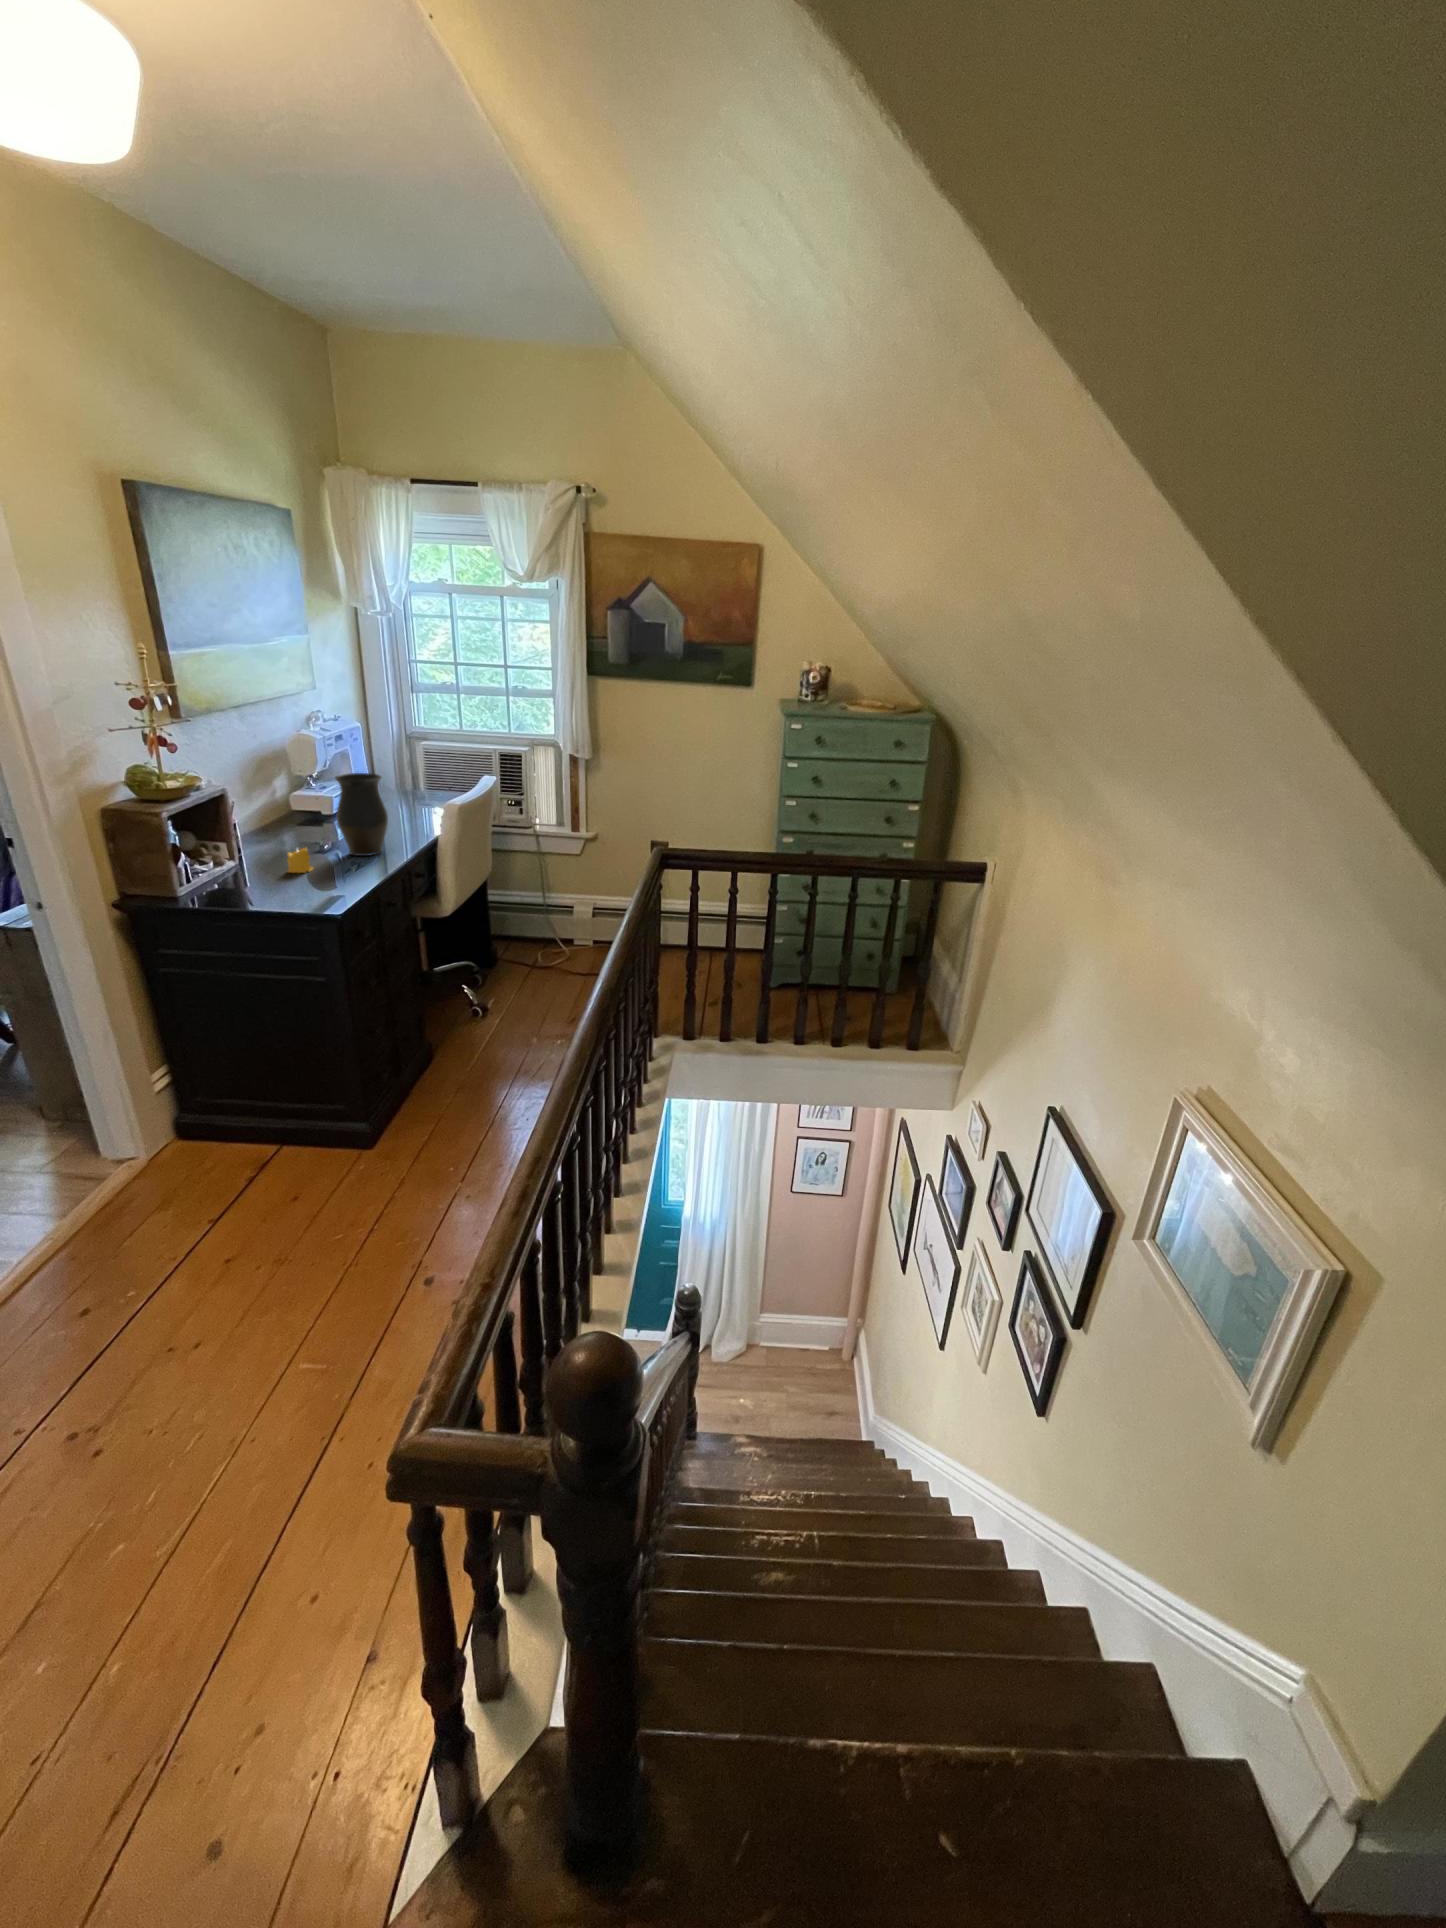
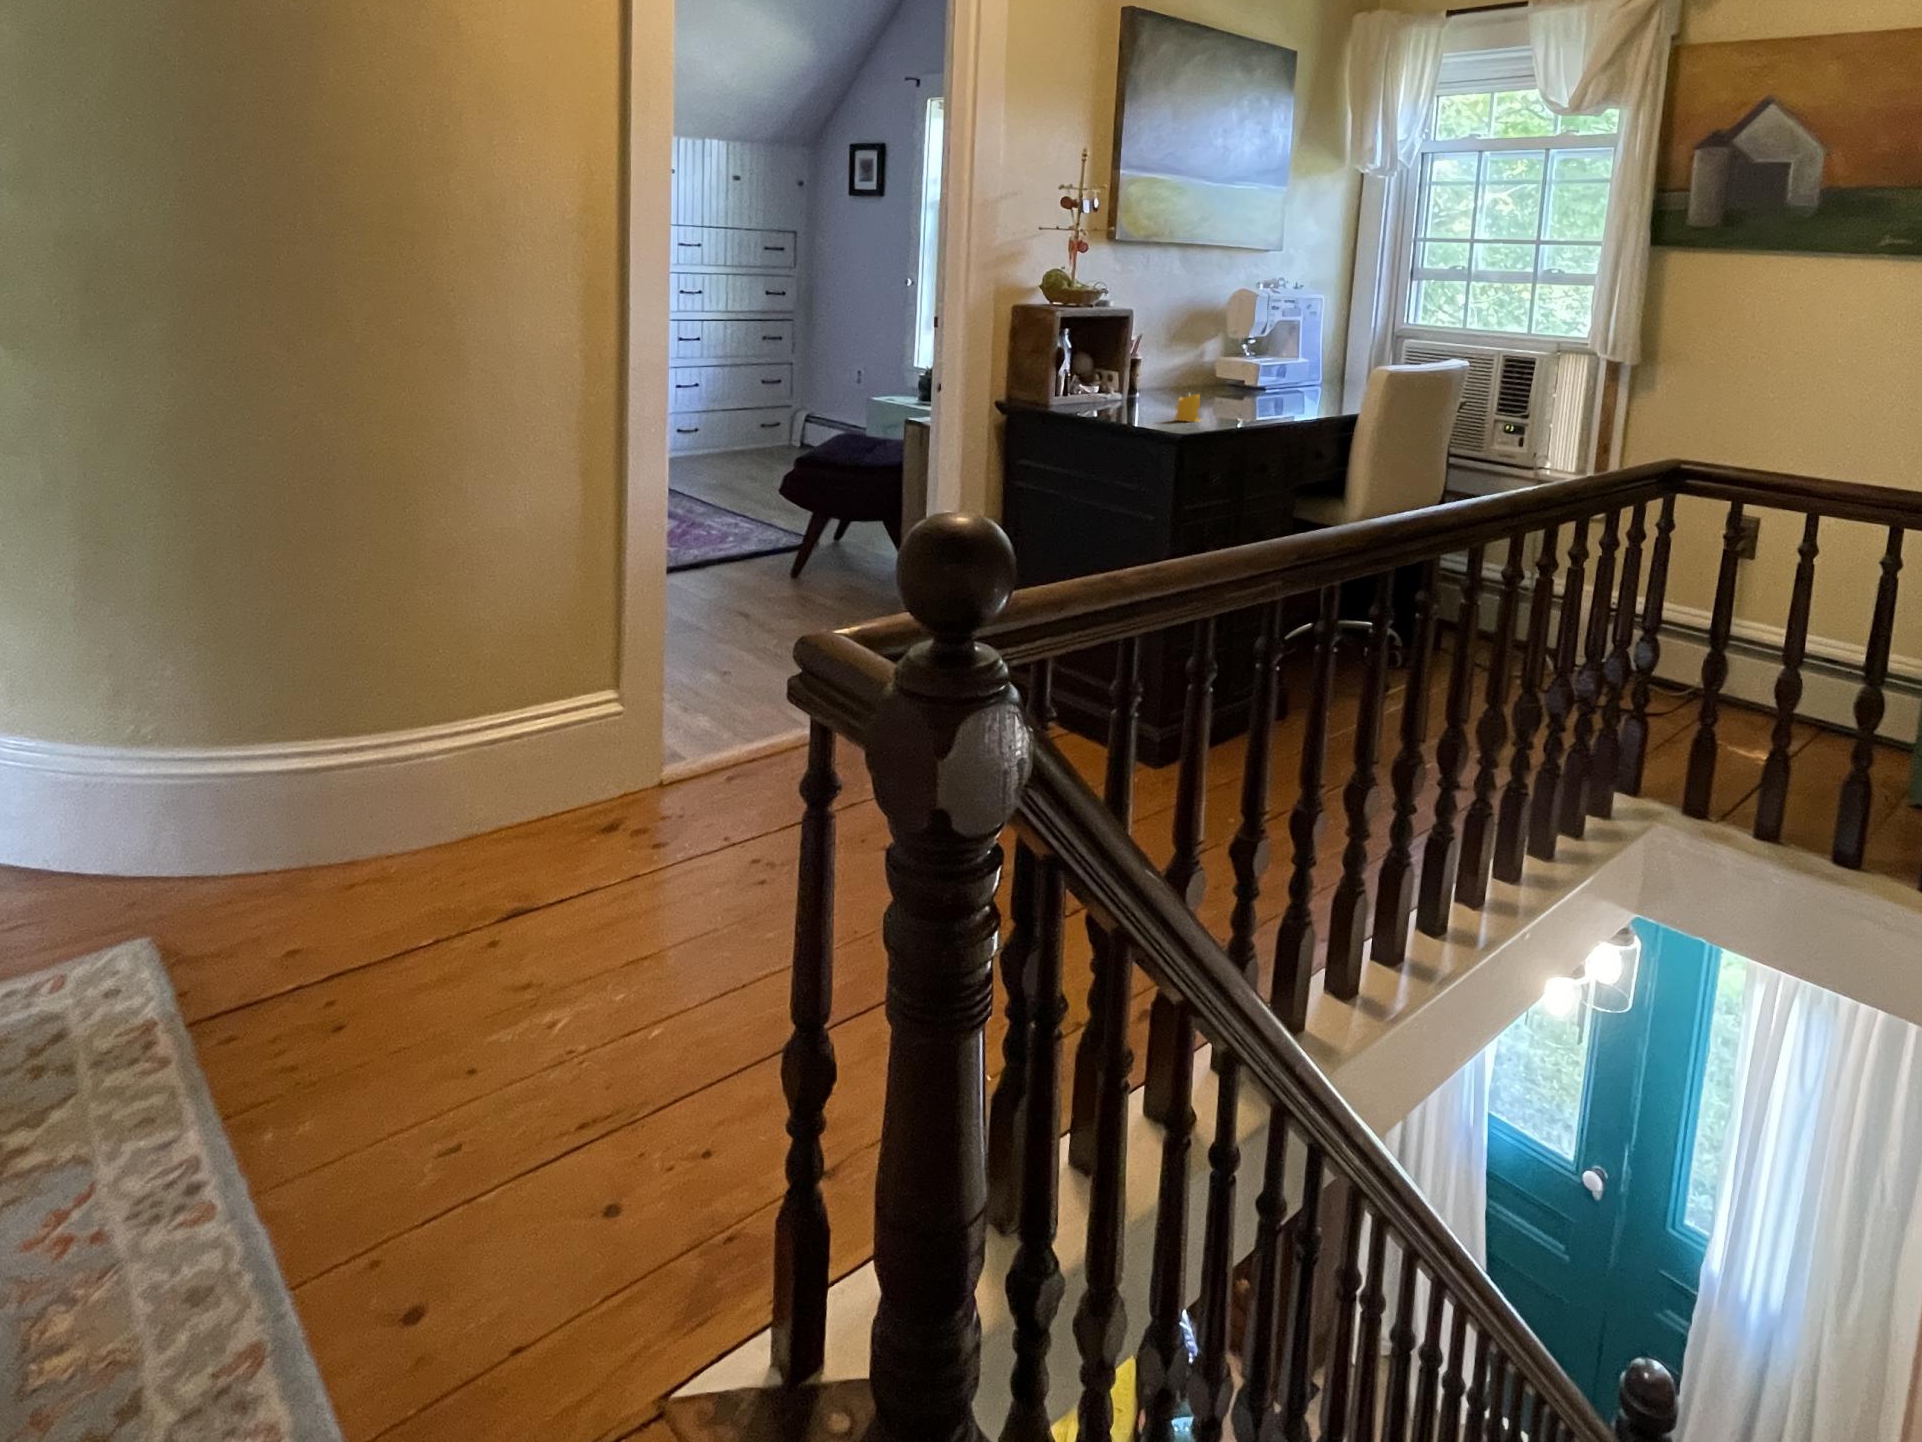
vase: present [335,773,388,856] -> none [1243,320,1305,420]

